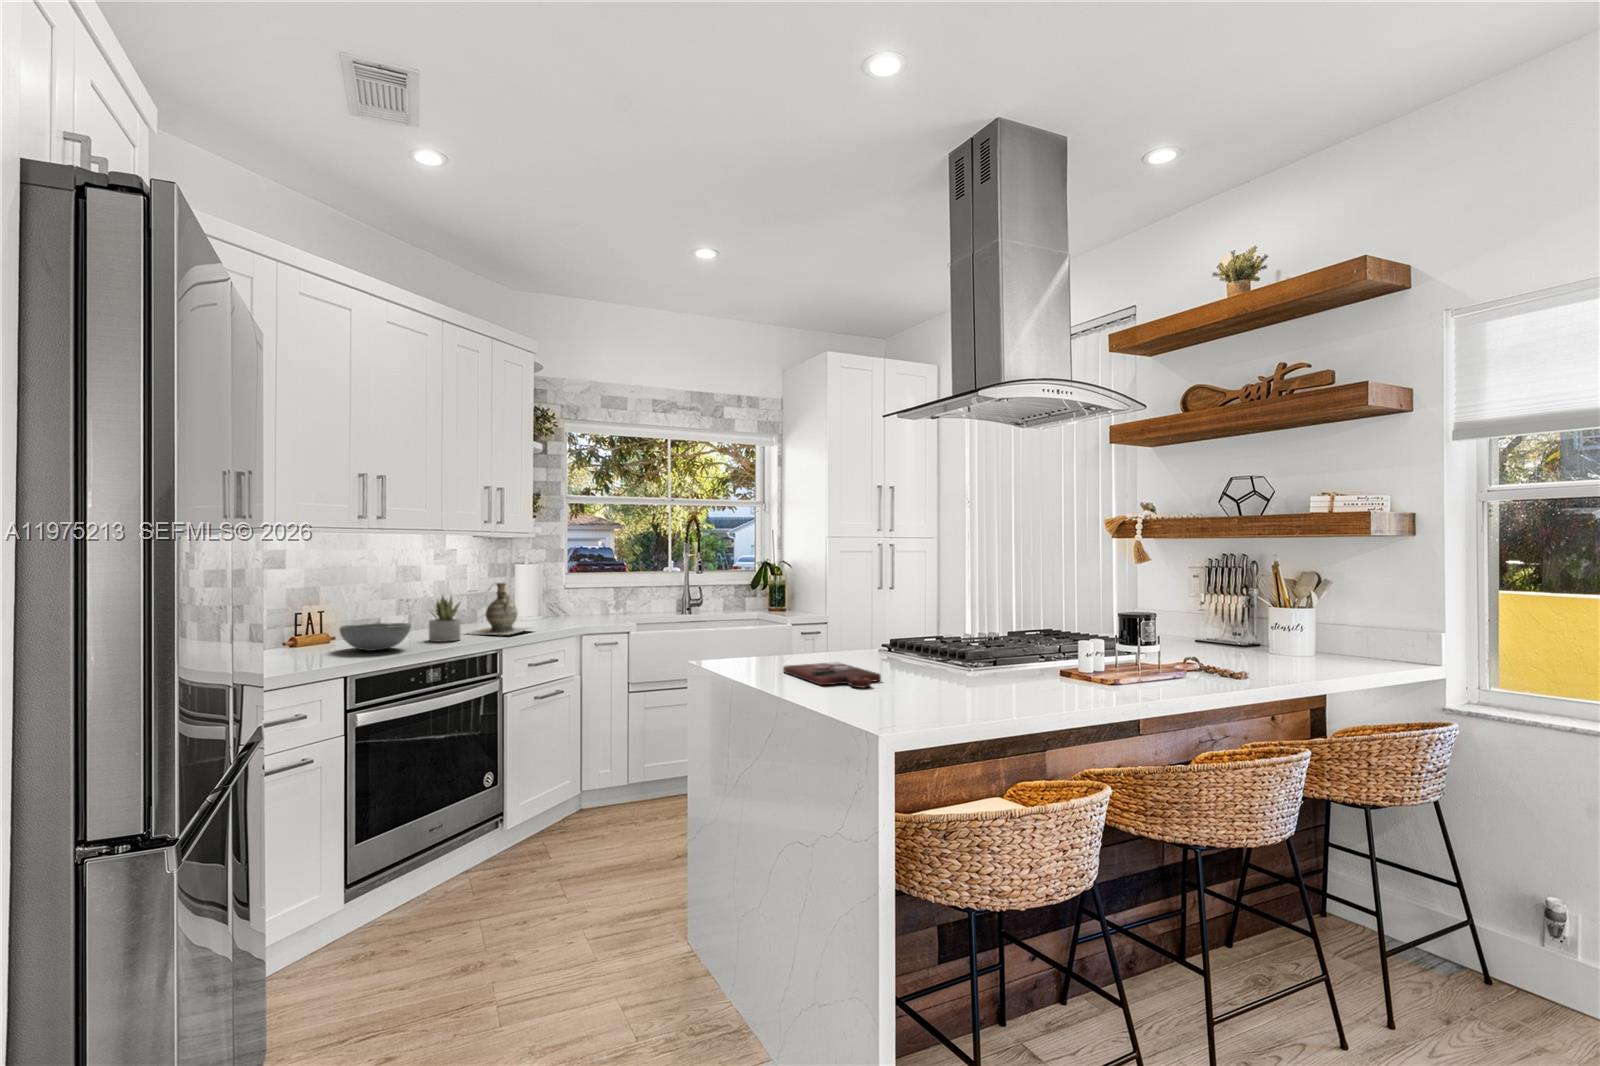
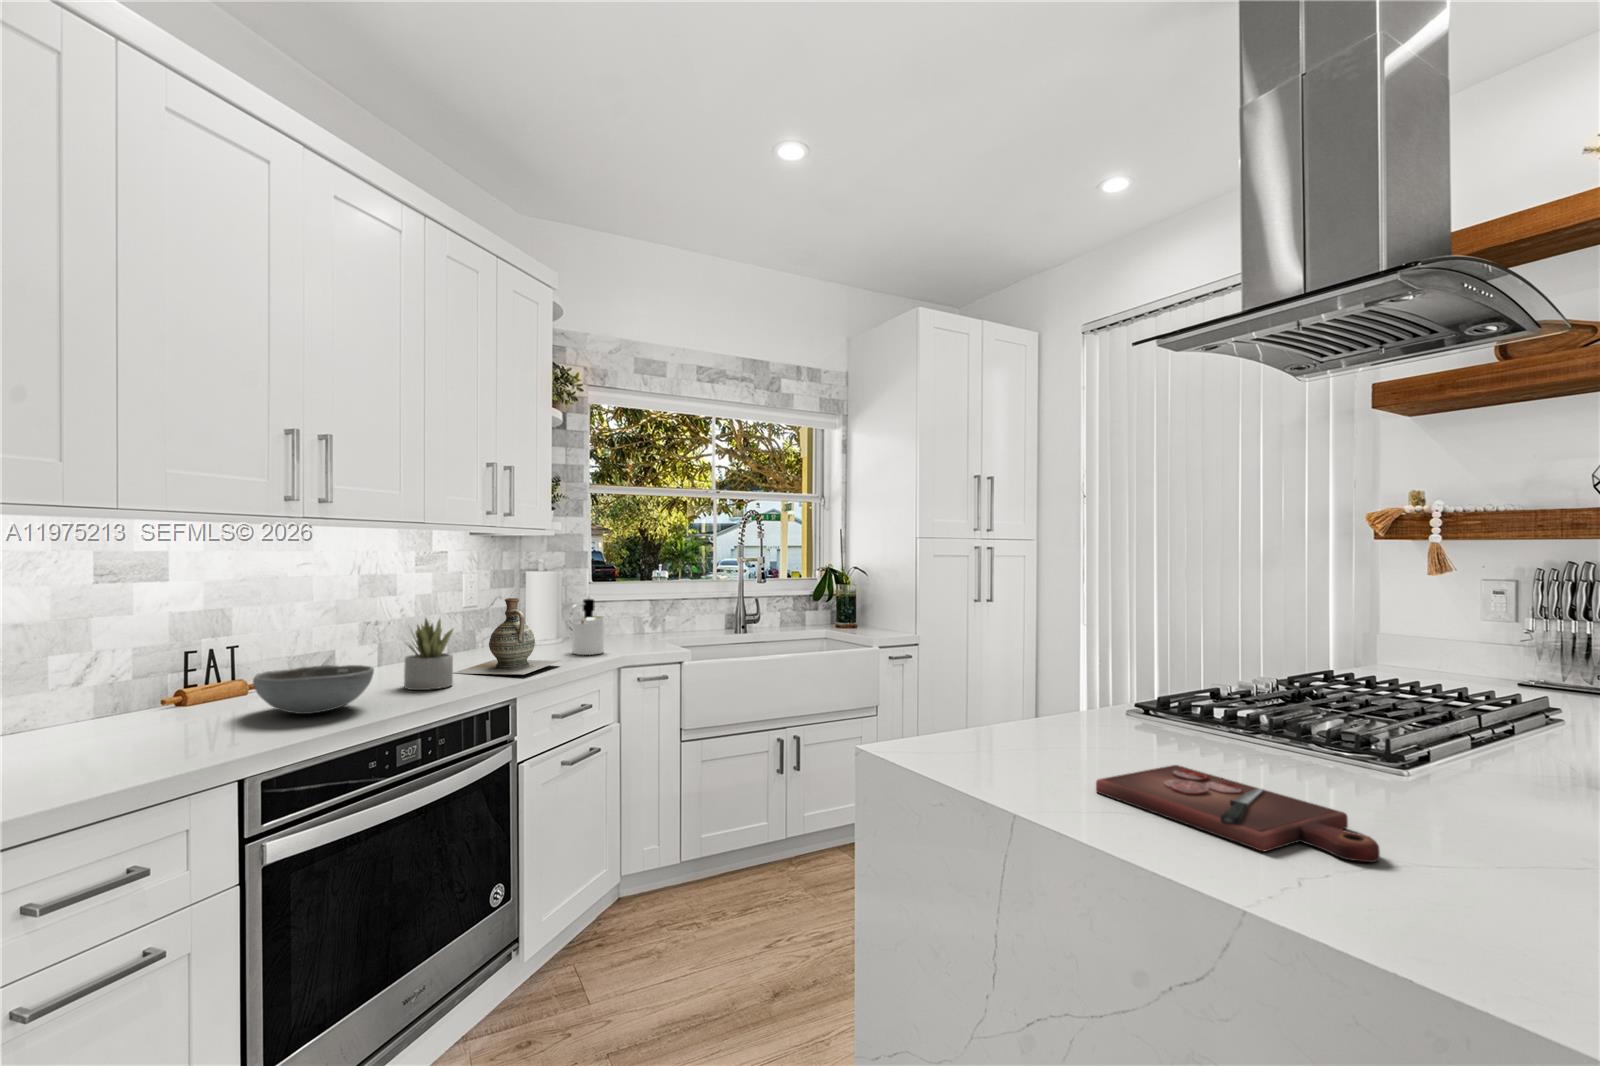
soap dispenser: none [544,585,572,626] -> present [570,599,605,655]

